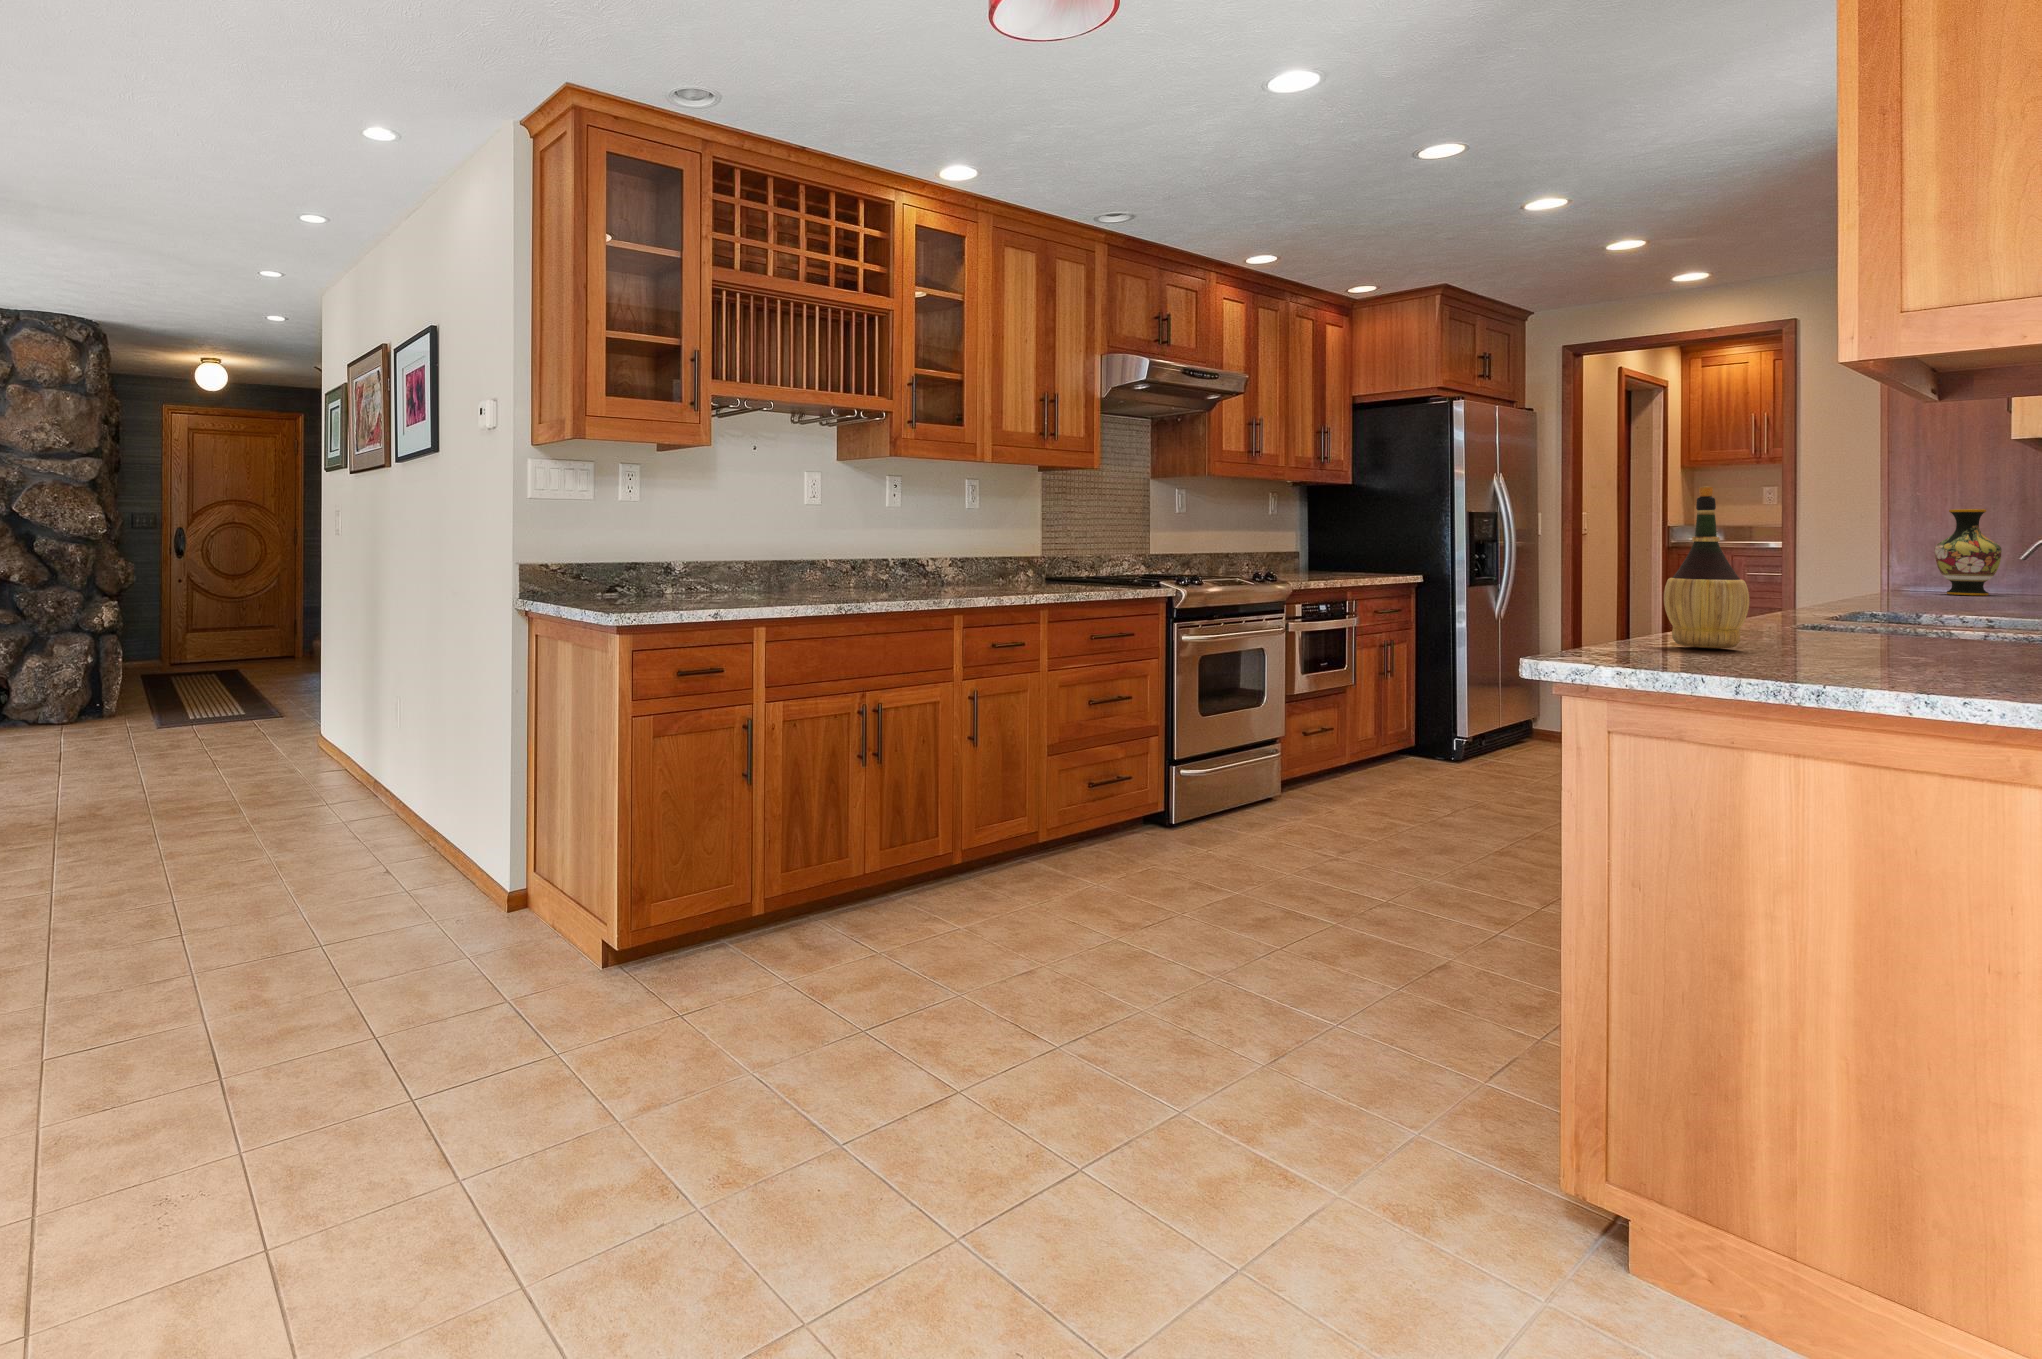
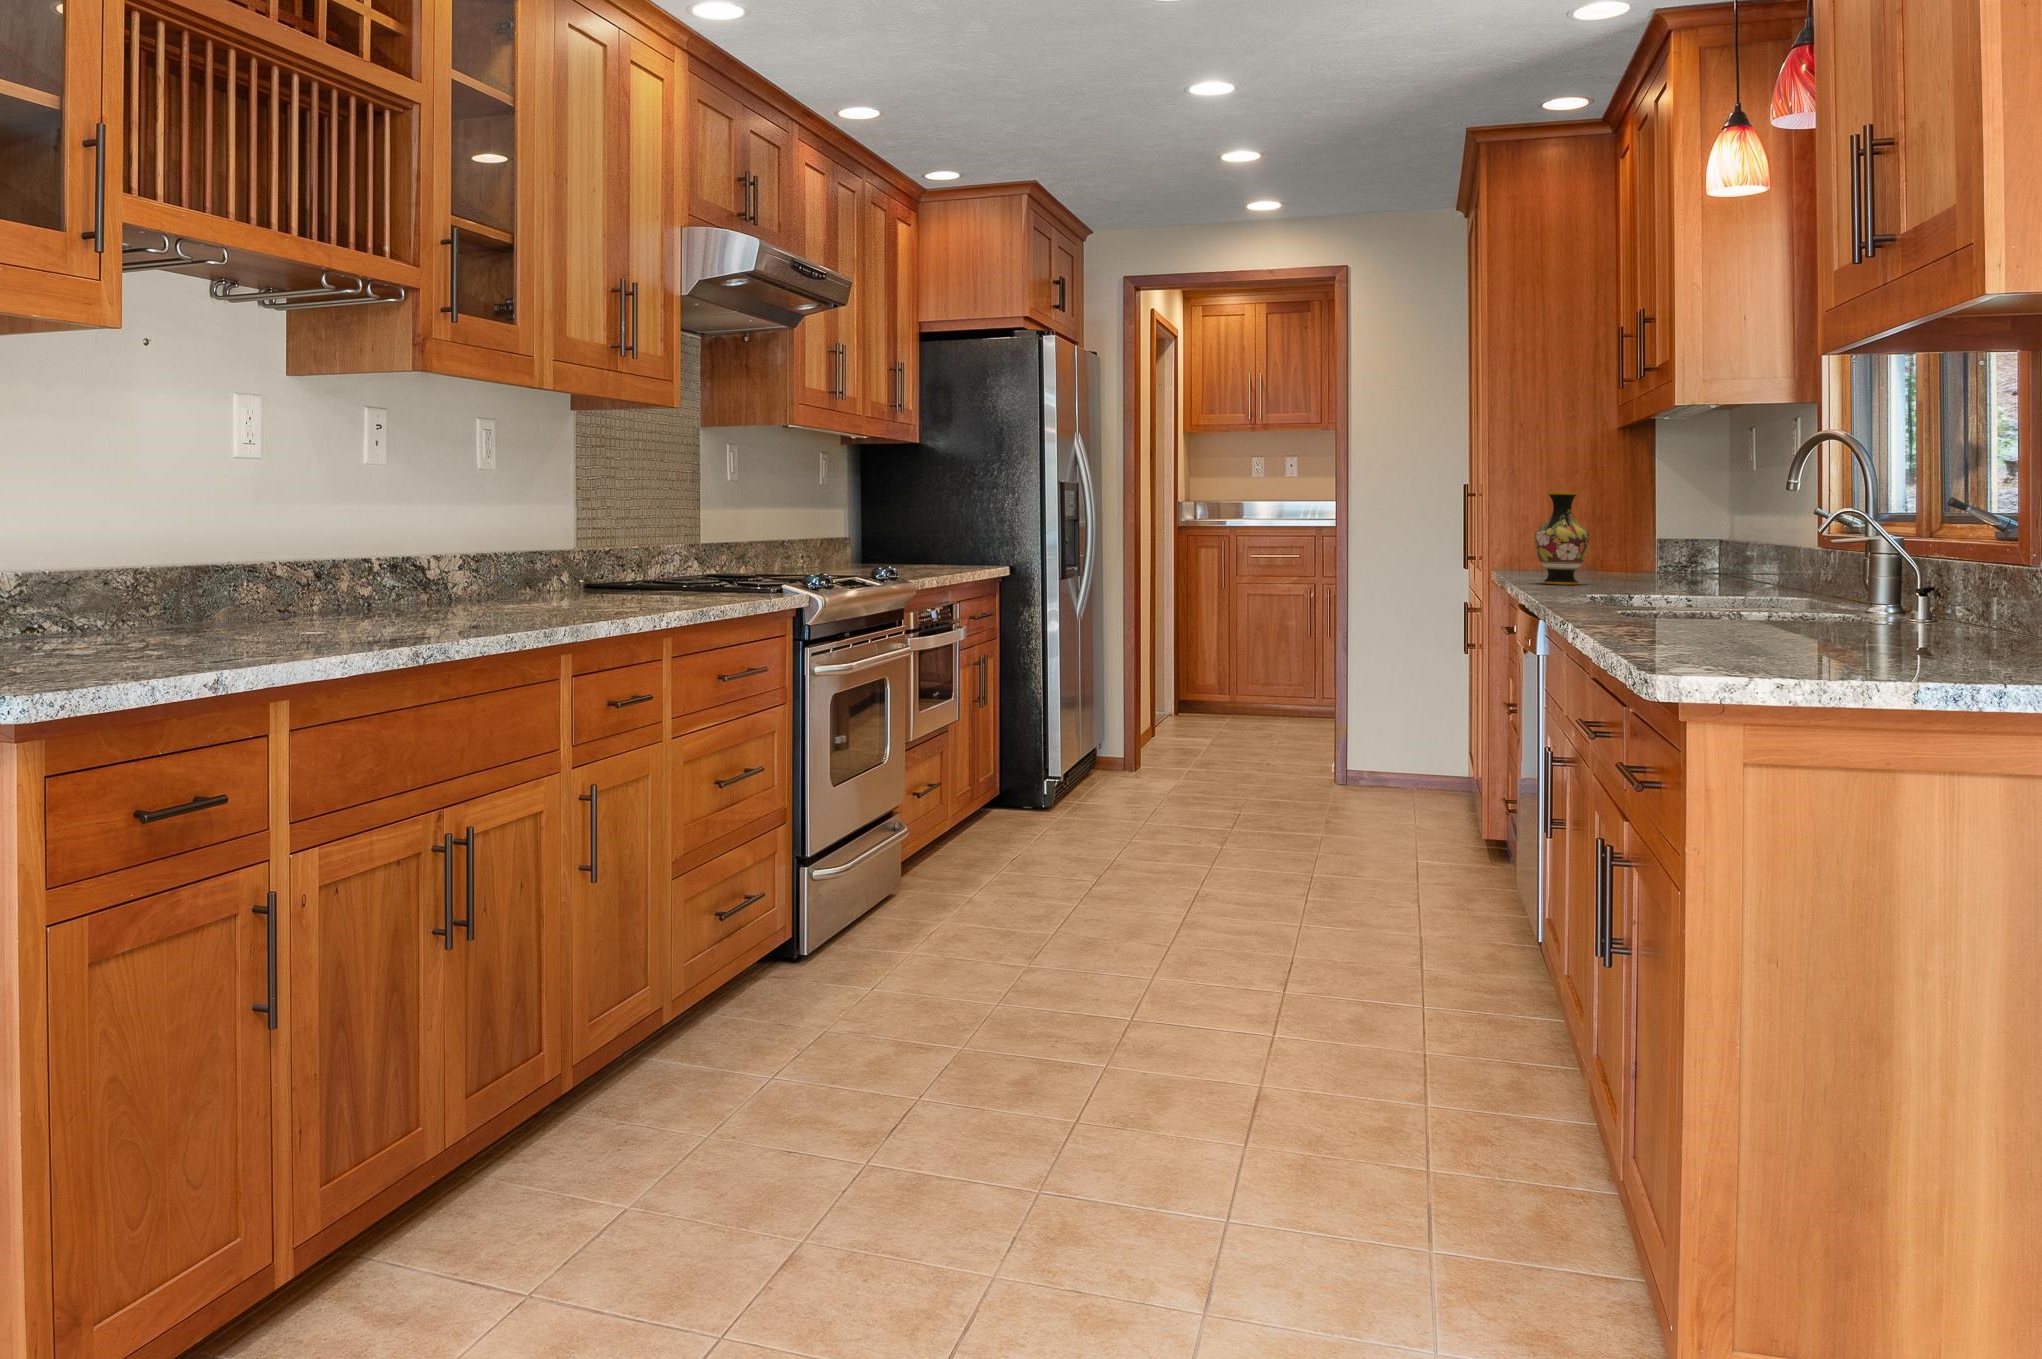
wine bottle: present [1664,486,1749,648] -> none [1682,467,1780,676]

